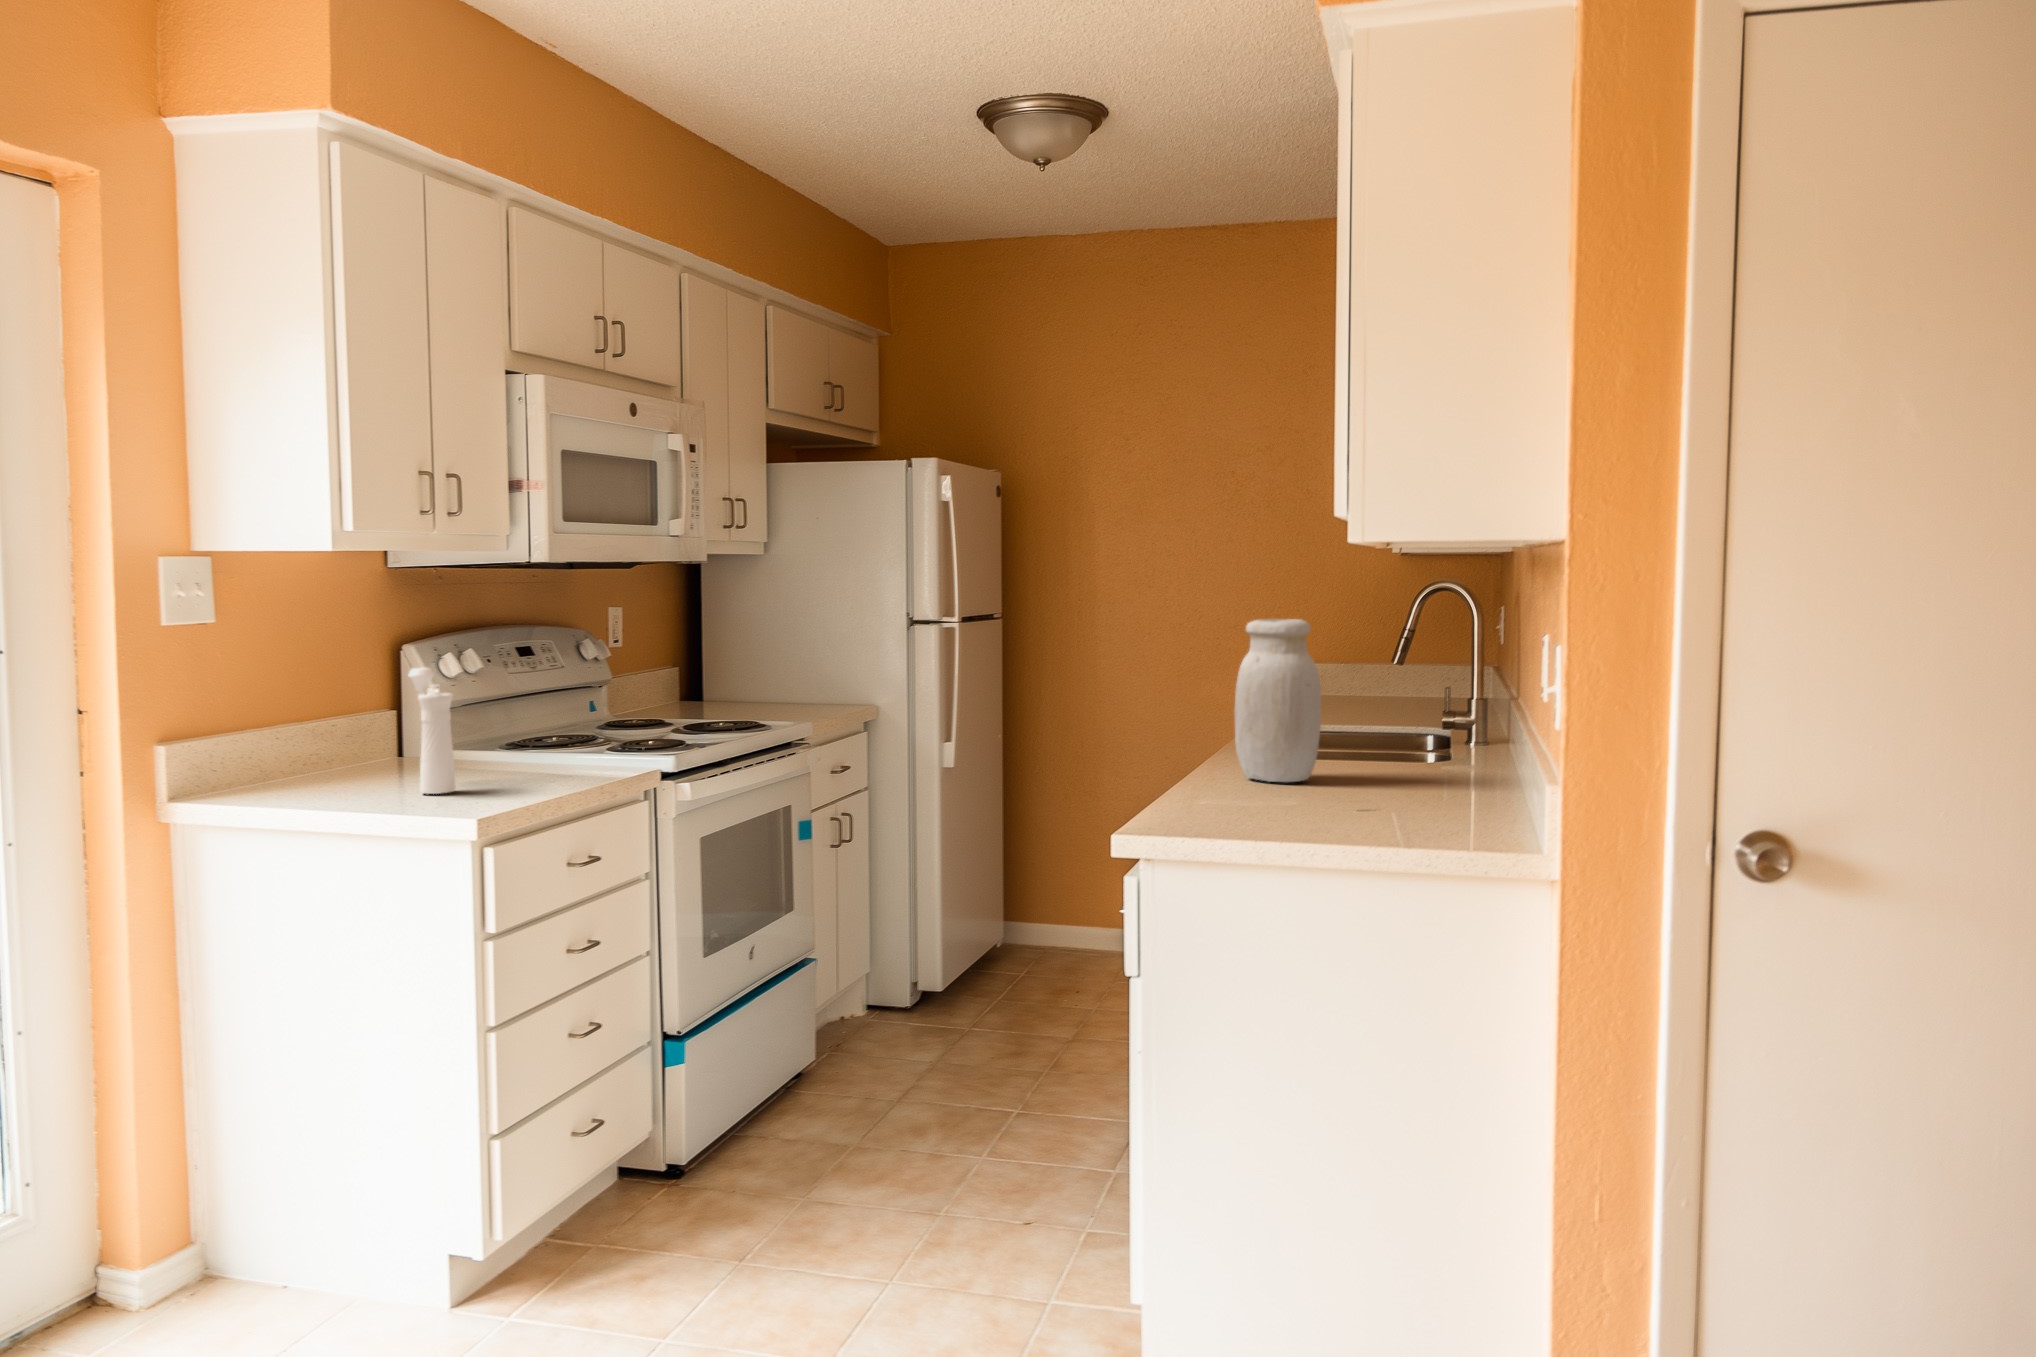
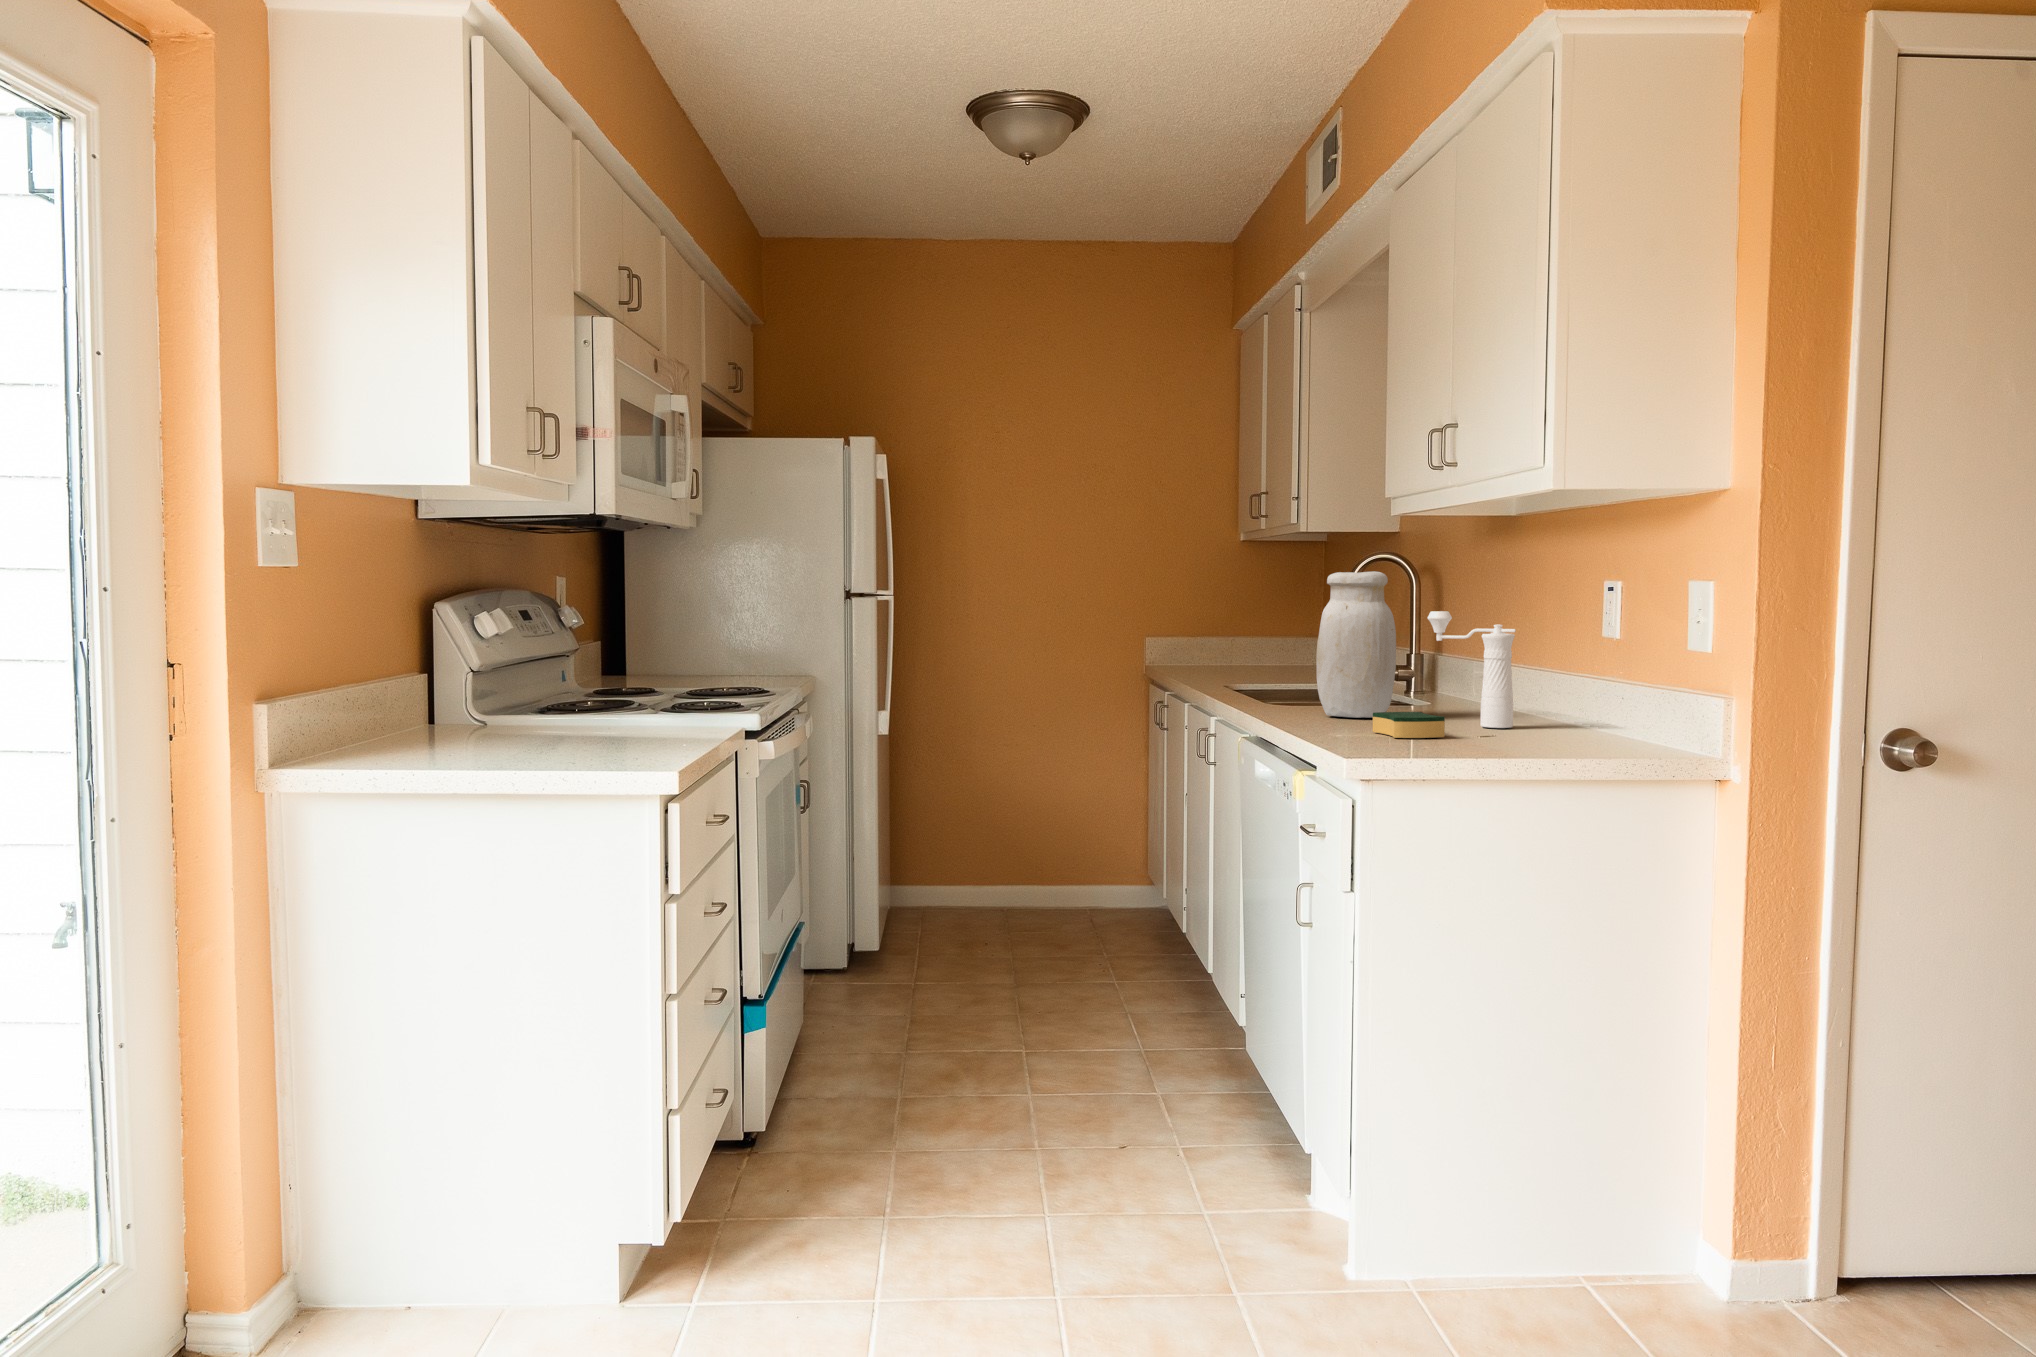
pepper mill: present [408,668,455,794] -> present [1427,611,1516,728]
sponge: none [1223,782,1283,815] -> present [1373,712,1445,738]

